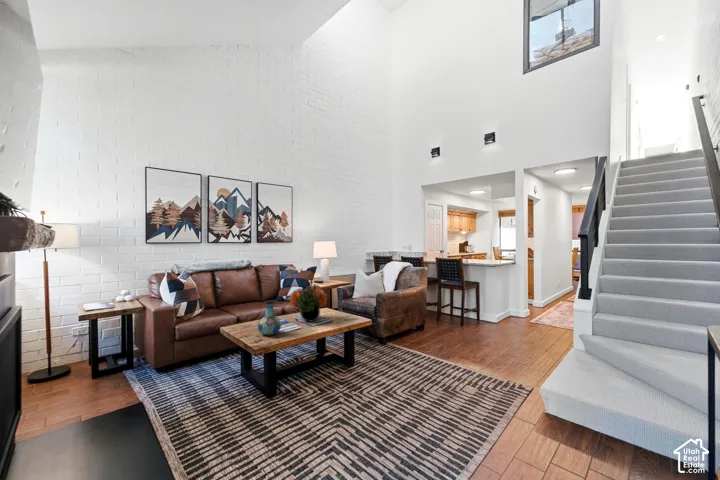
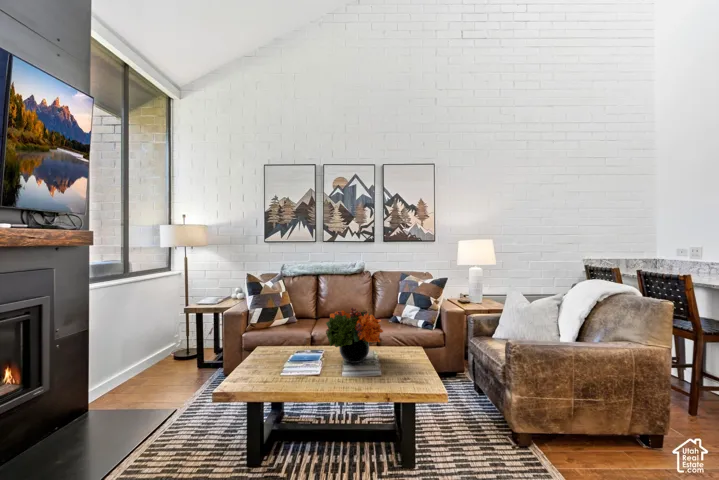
vase: present [258,301,281,336] -> none [256,322,288,371]

